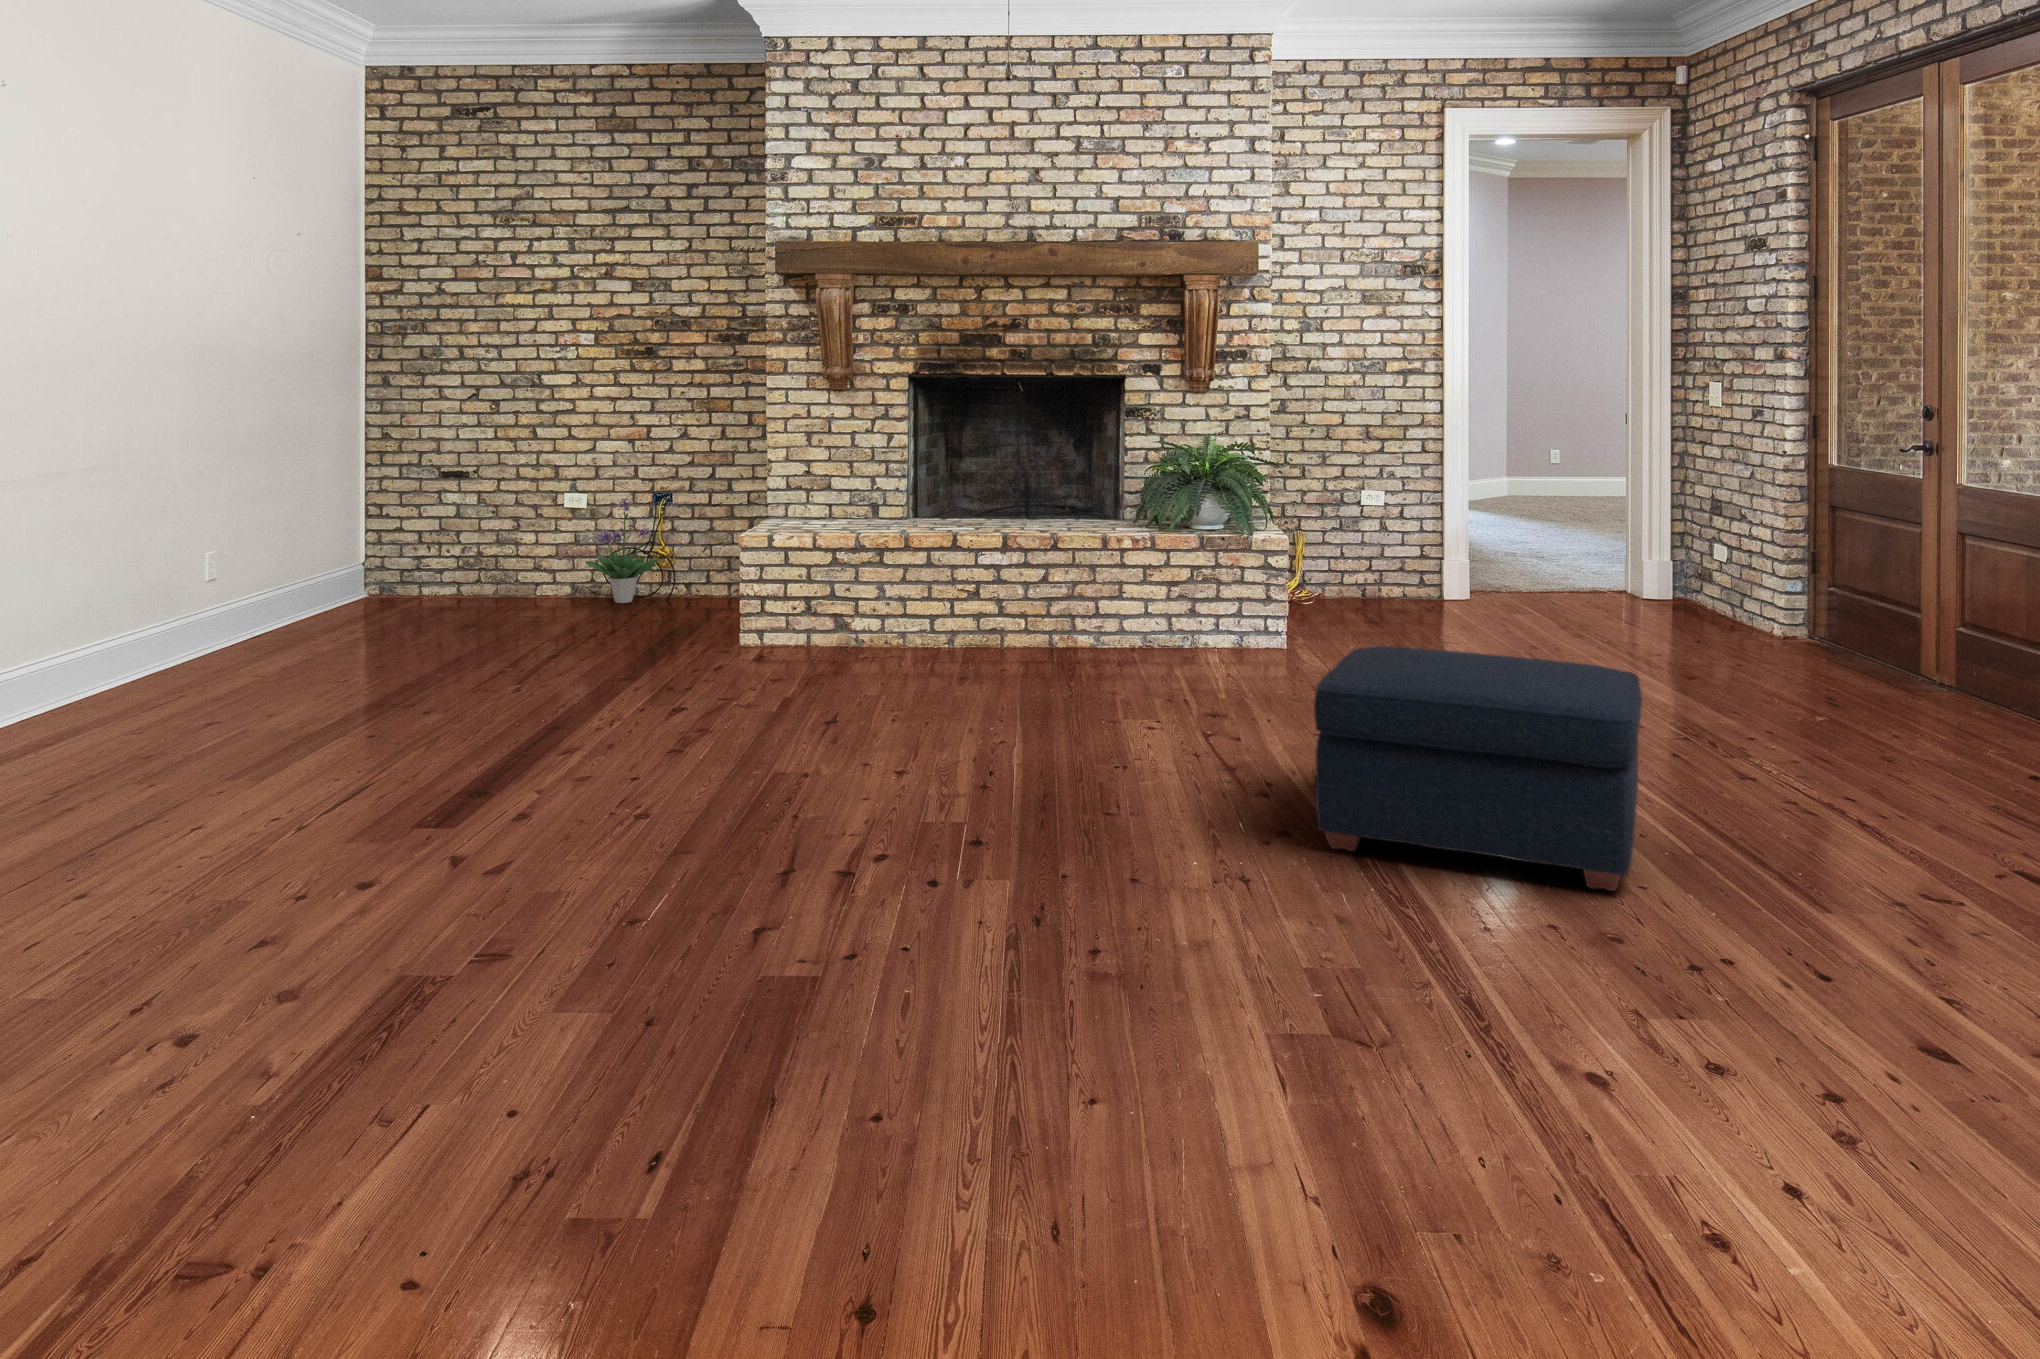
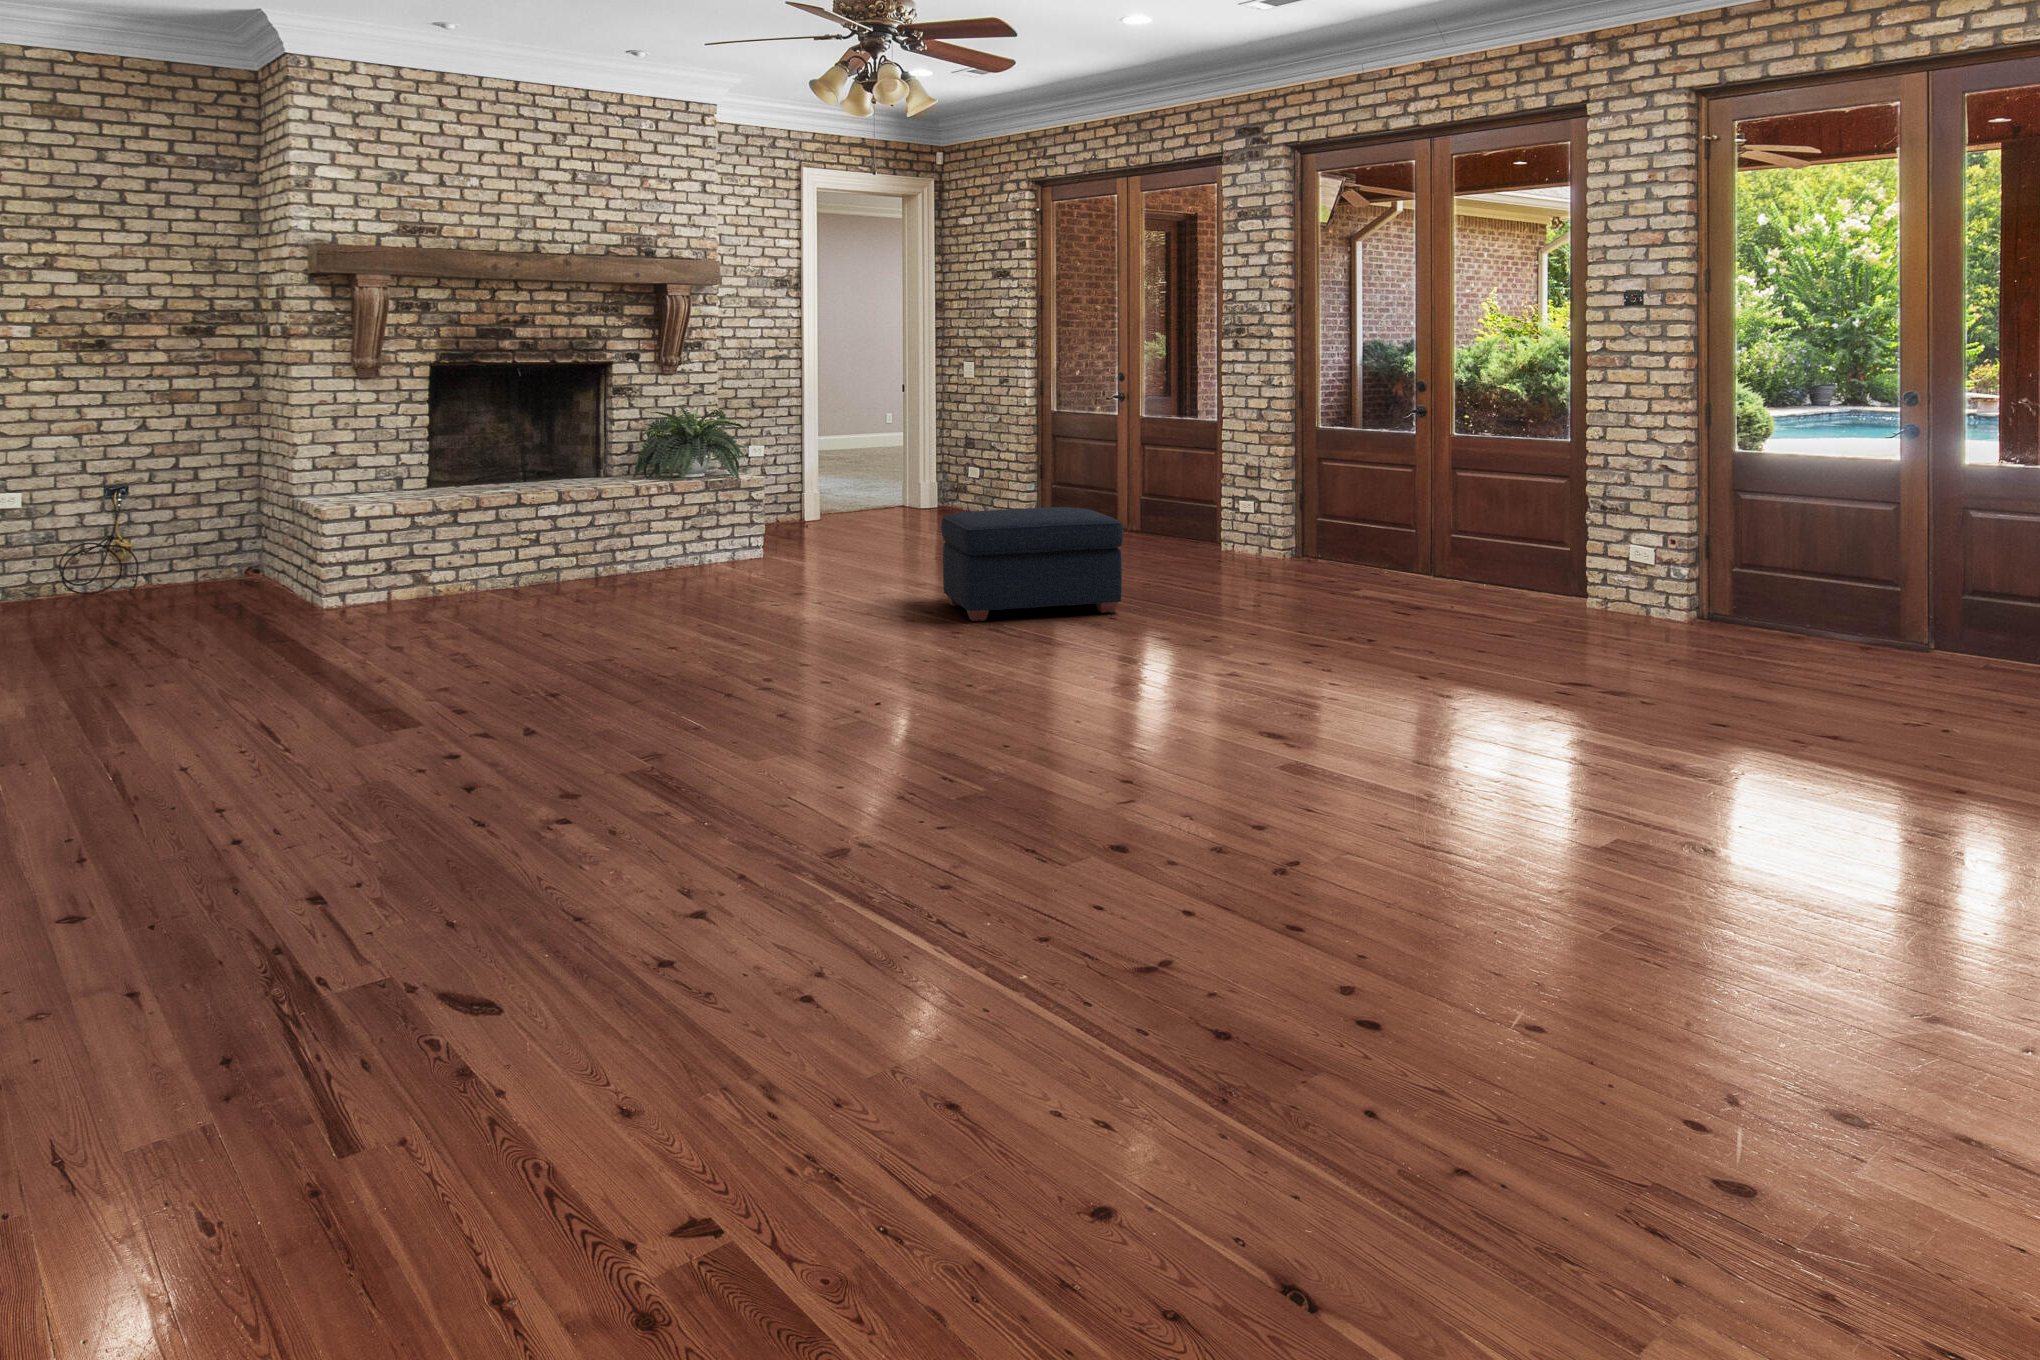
potted plant: present [585,498,660,603] -> none [46,492,143,599]

